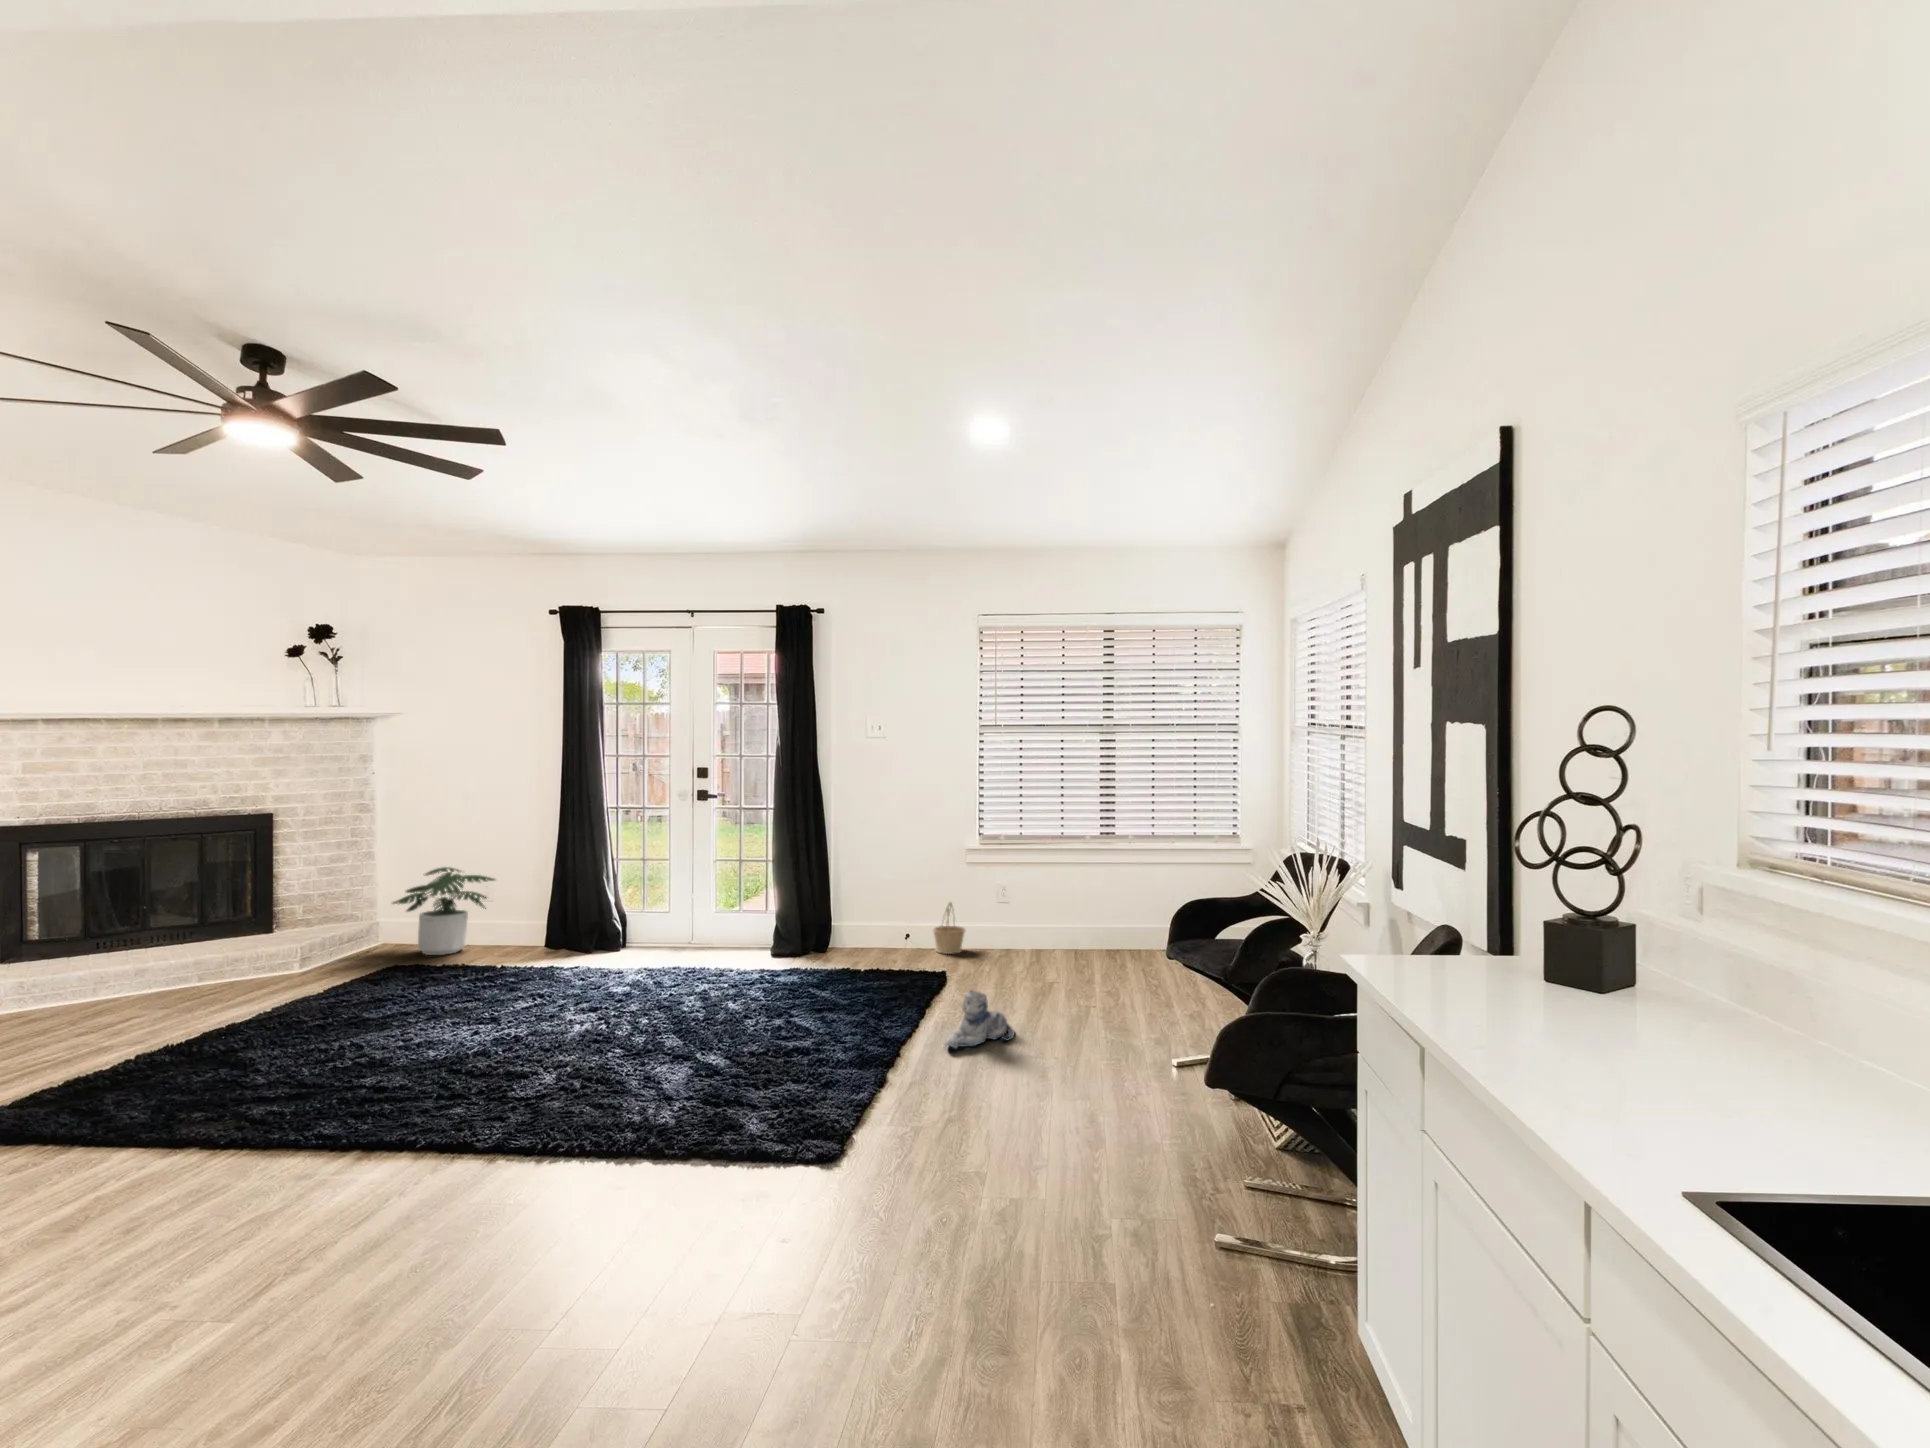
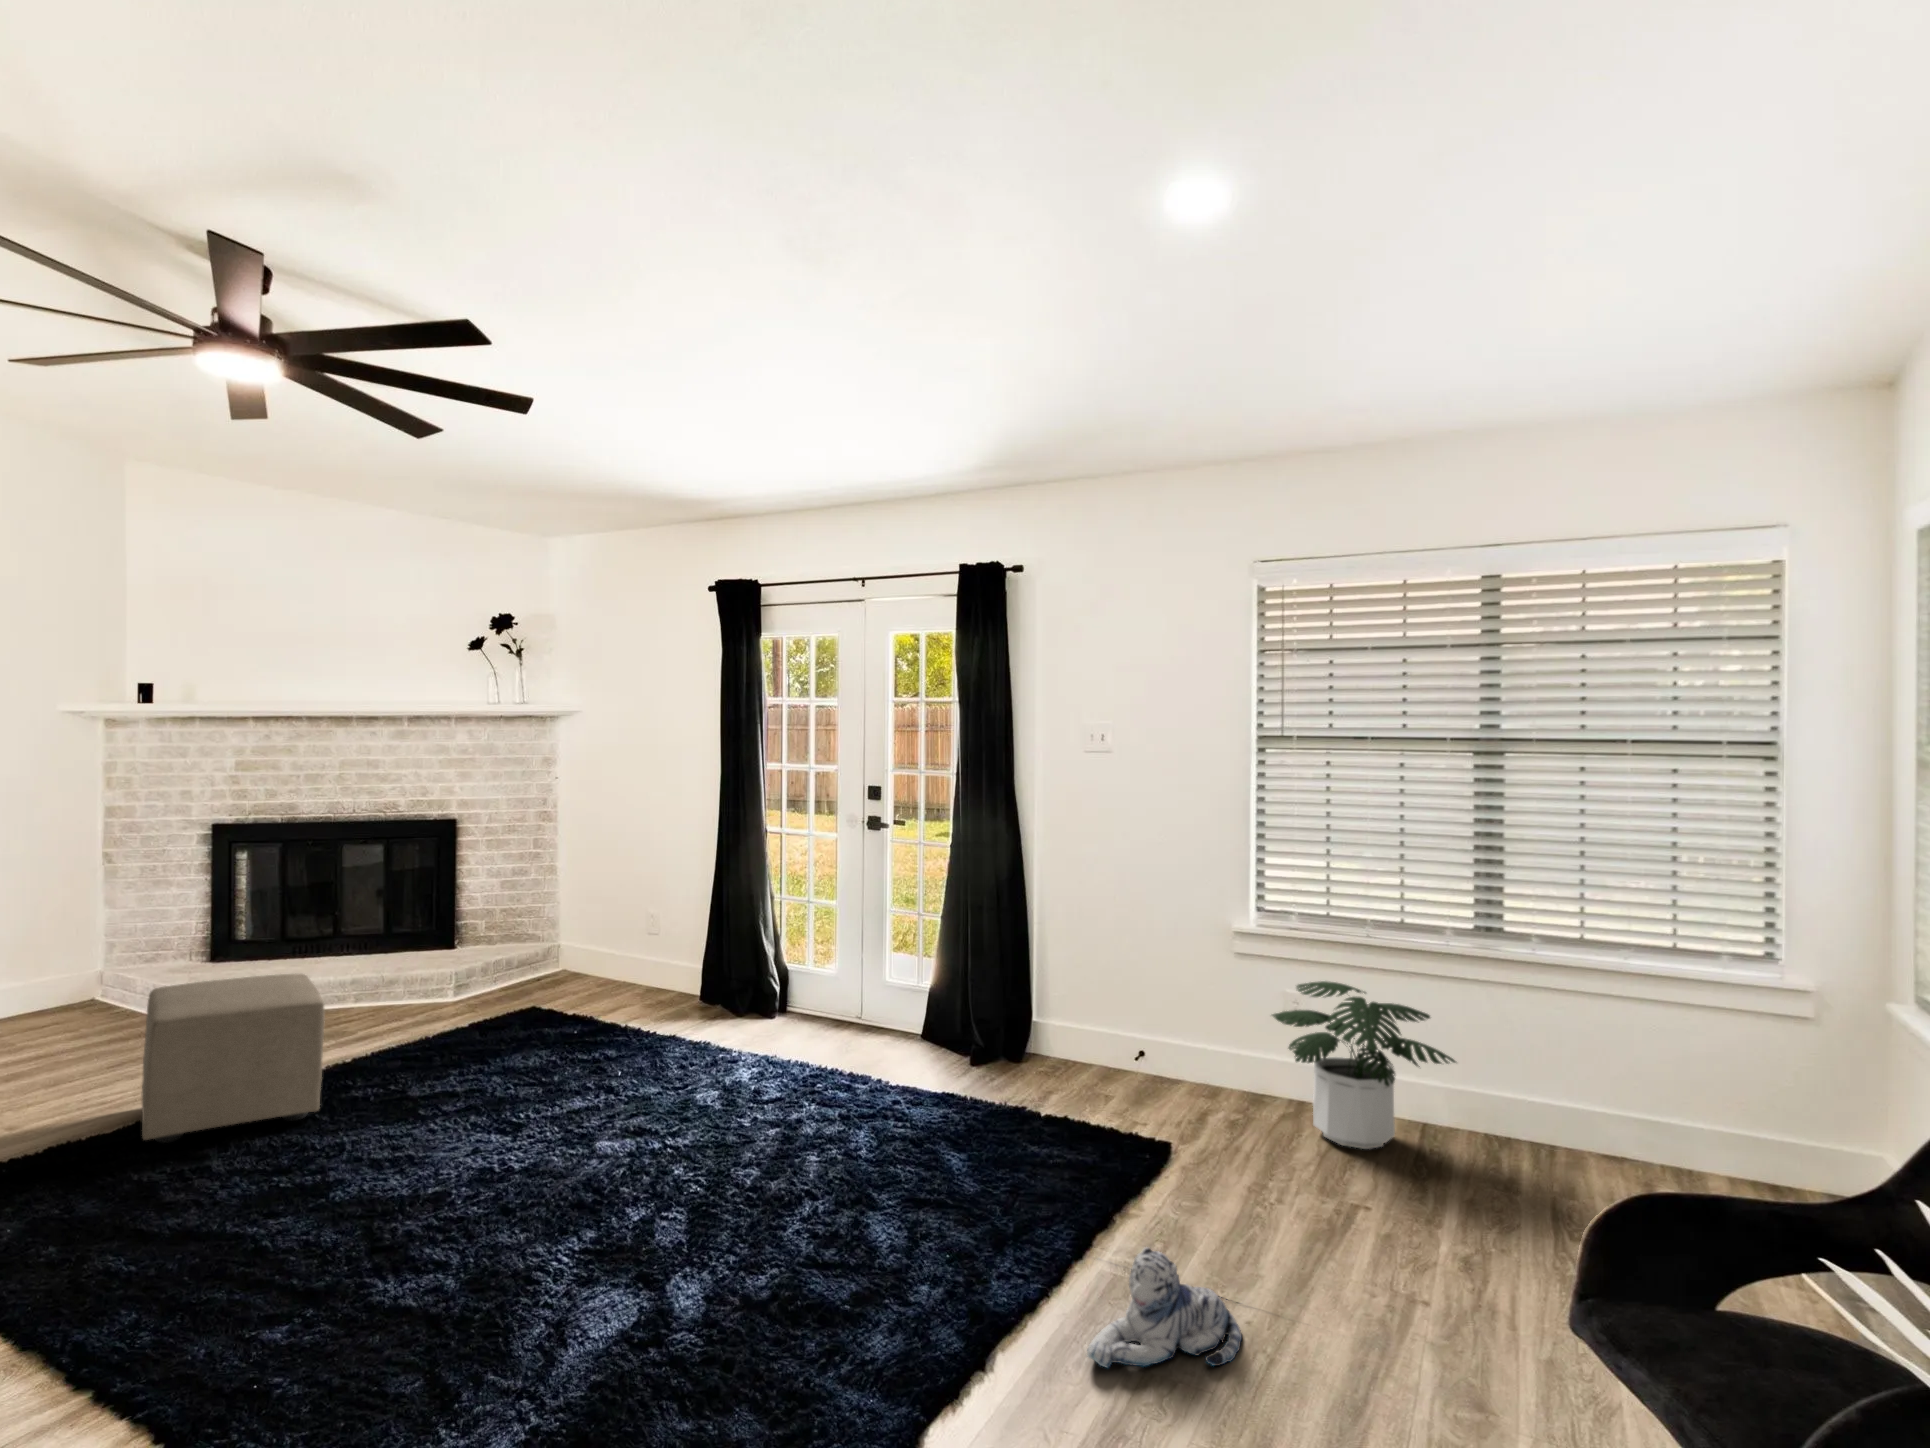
potted plant: present [393,867,495,955] -> present [1272,981,1456,1149]
basket: present [933,902,965,954] -> none [1174,1014,1228,1099]
ottoman: none [91,937,298,1073] -> present [142,974,325,1143]

